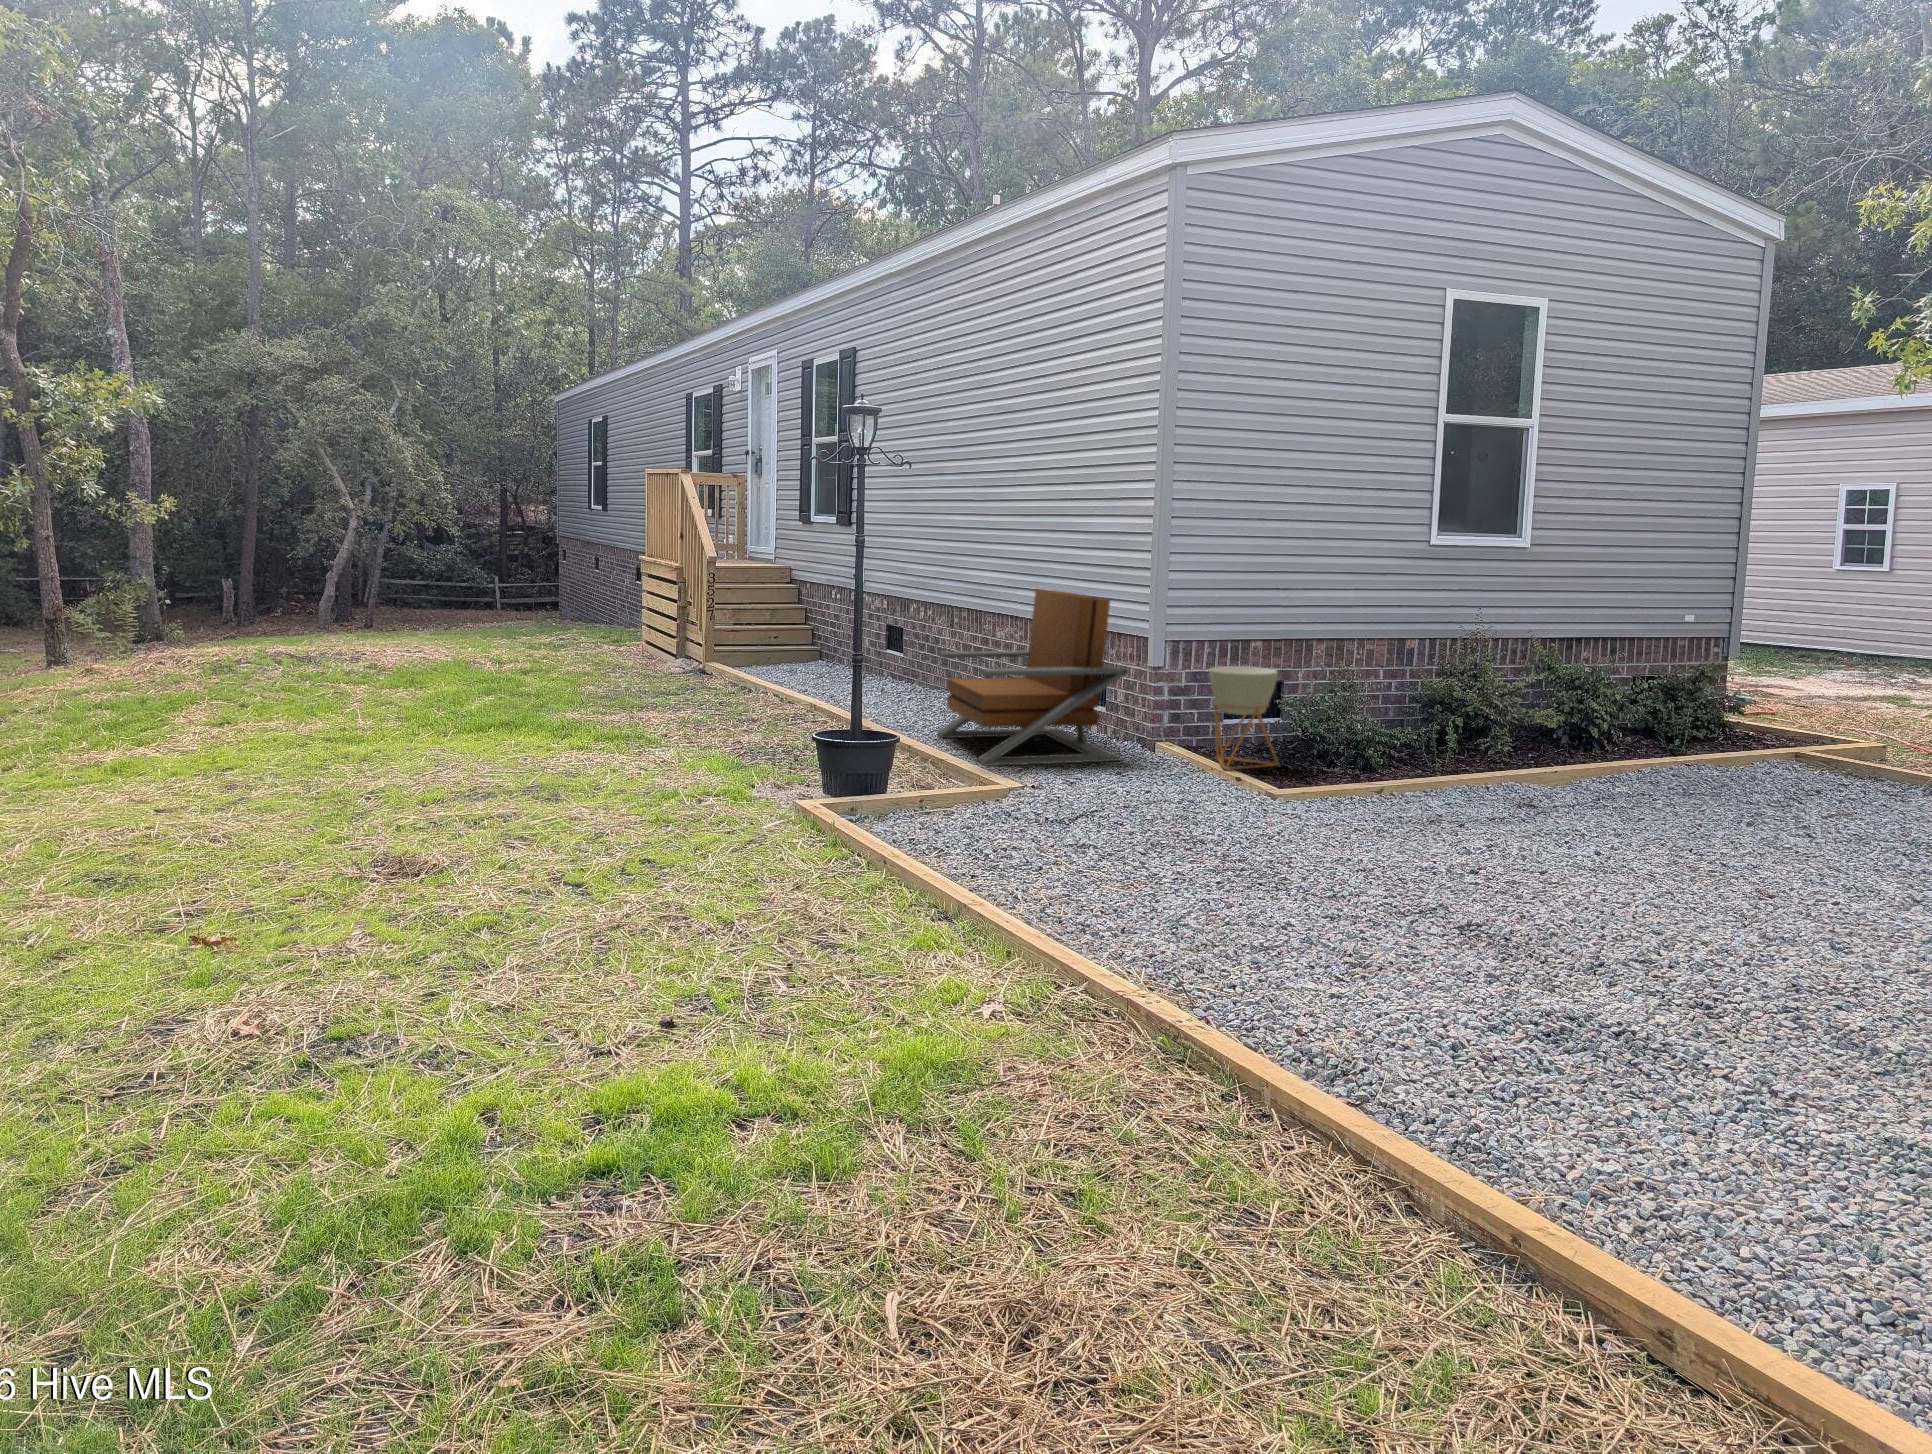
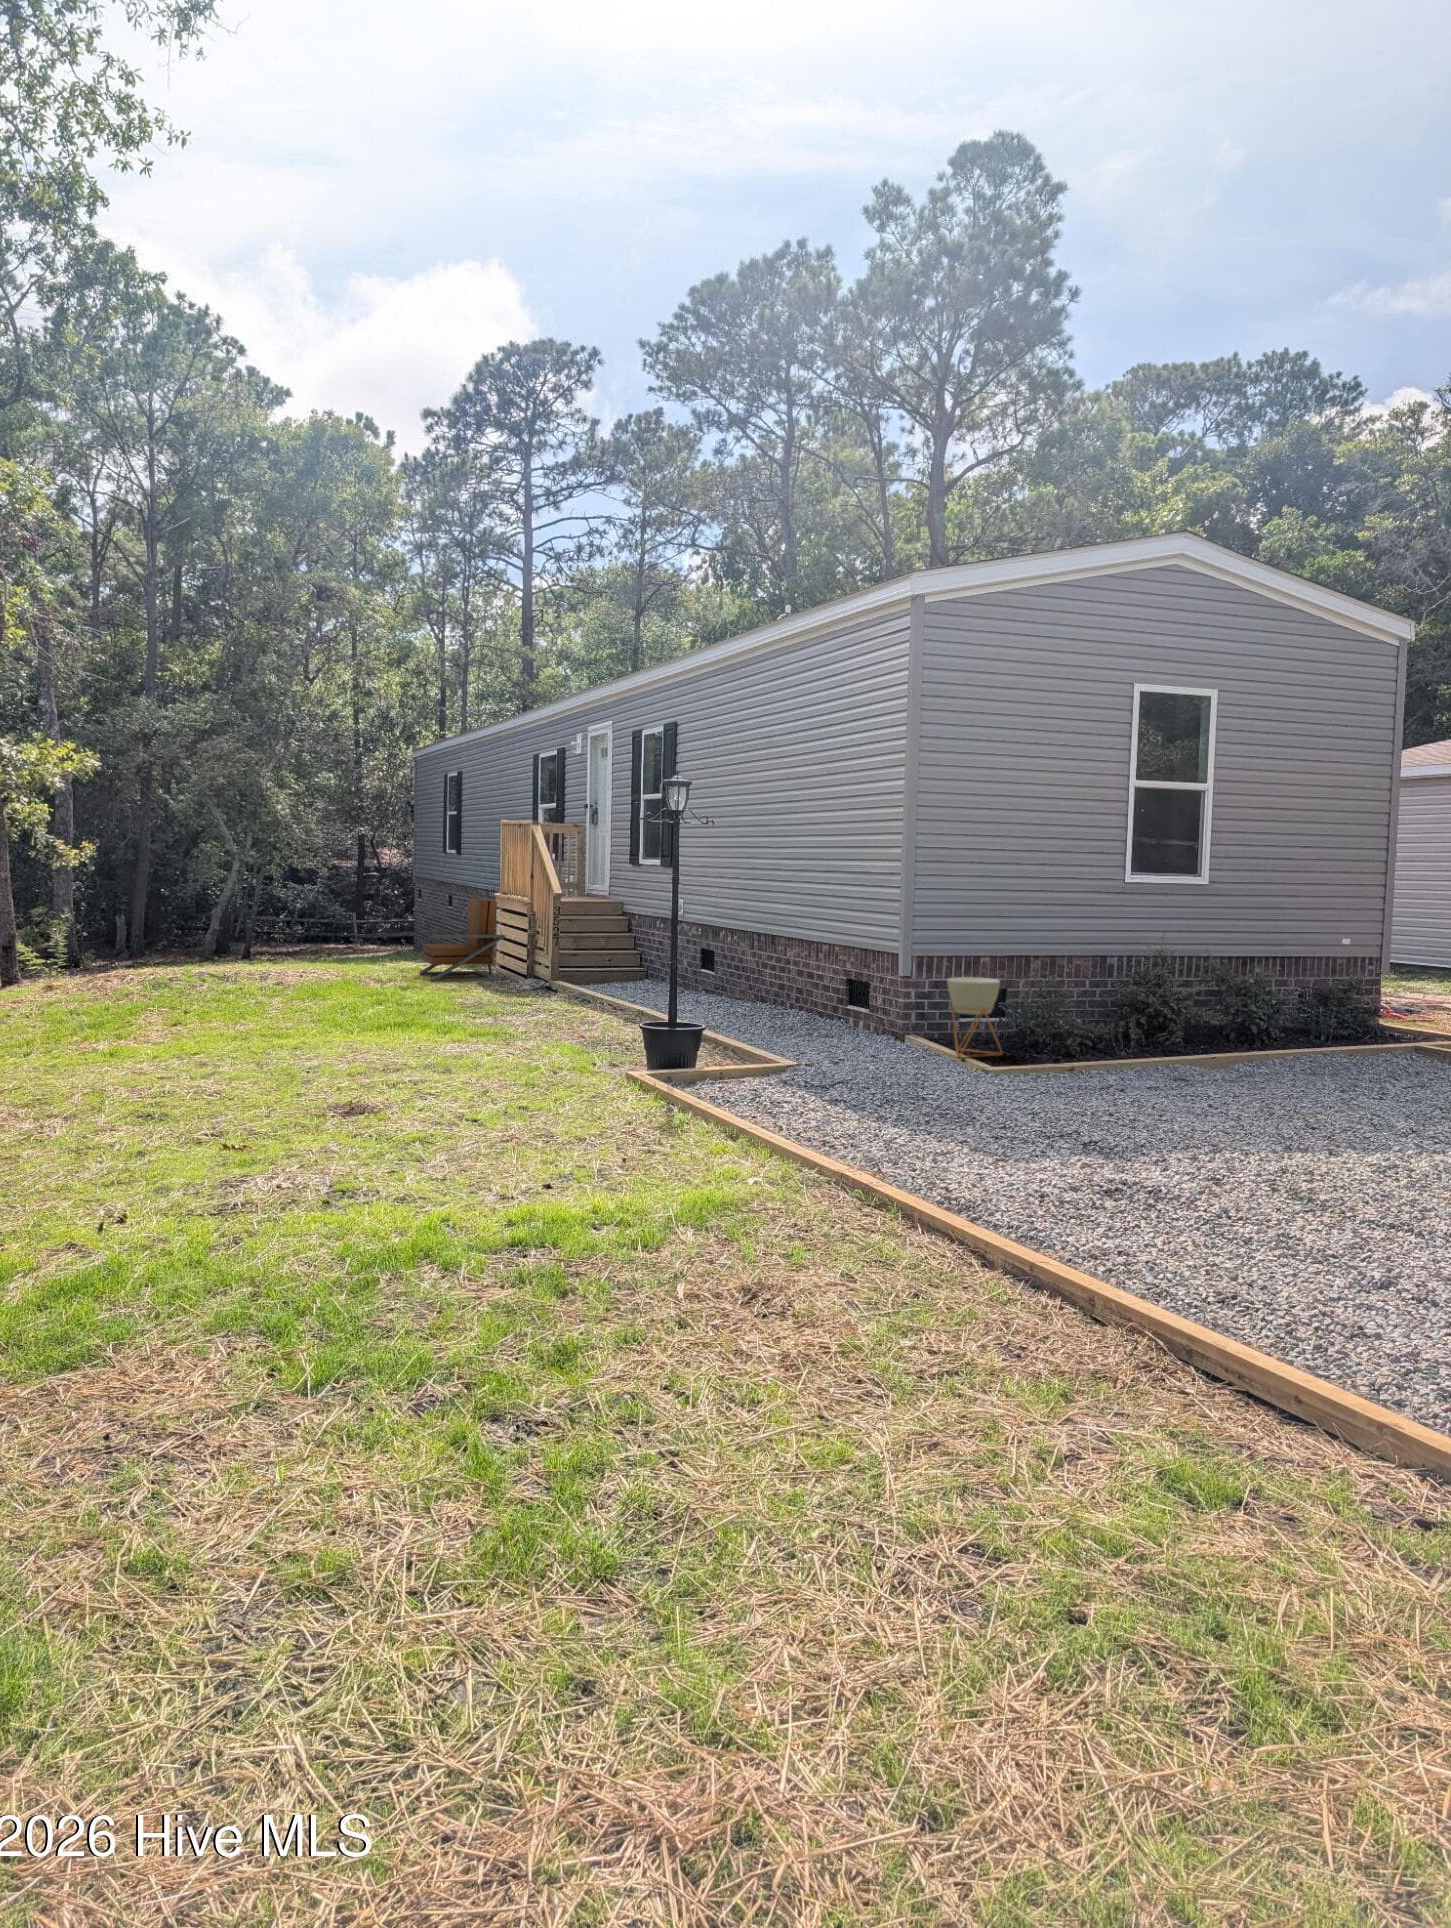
lounge chair: present [937,589,1128,766] -> present [419,898,505,982]

